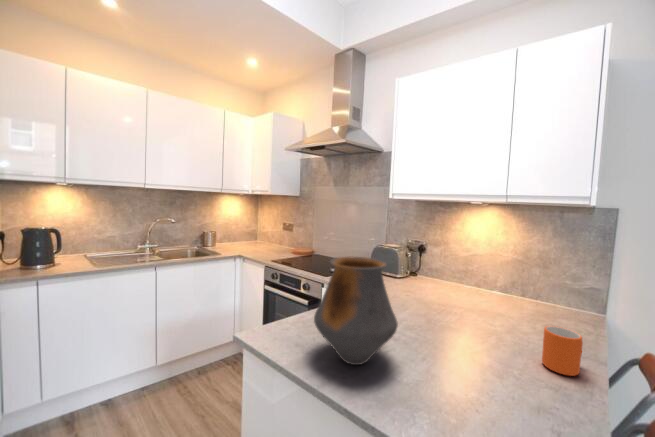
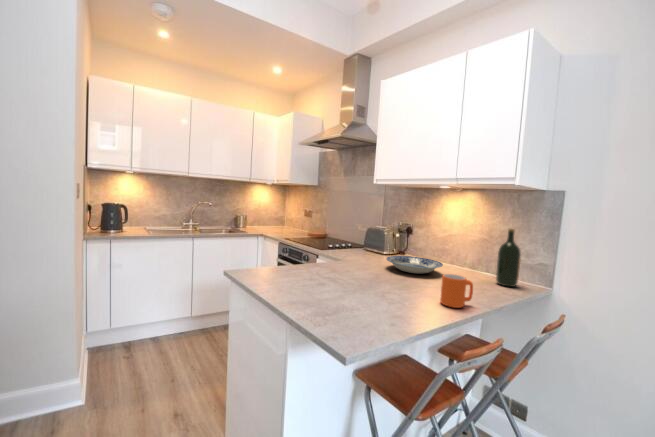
wine bottle: none [547,252,577,318] -> present [496,229,521,287]
vase: present [314,257,398,365] -> none [272,217,330,288]
plate: none [418,283,488,308] -> present [387,256,443,274]

